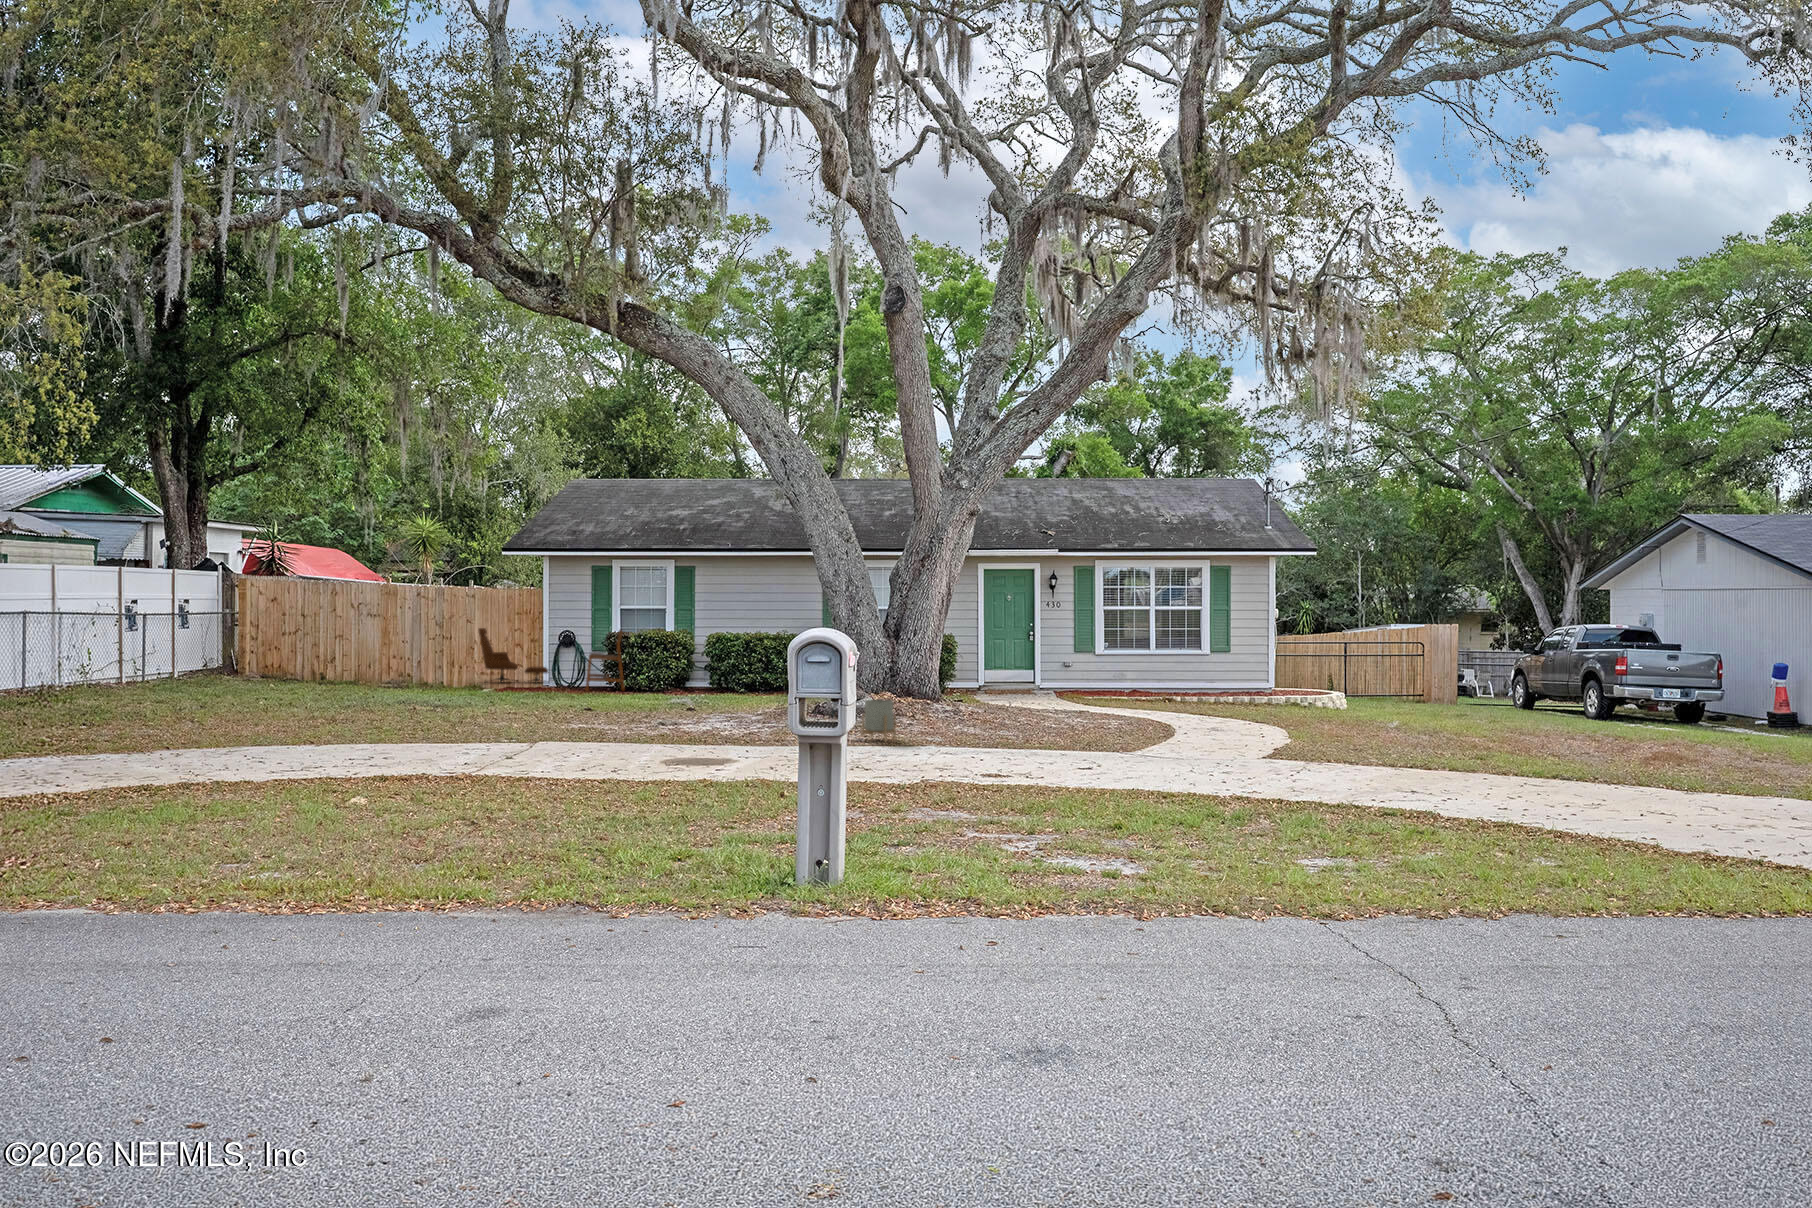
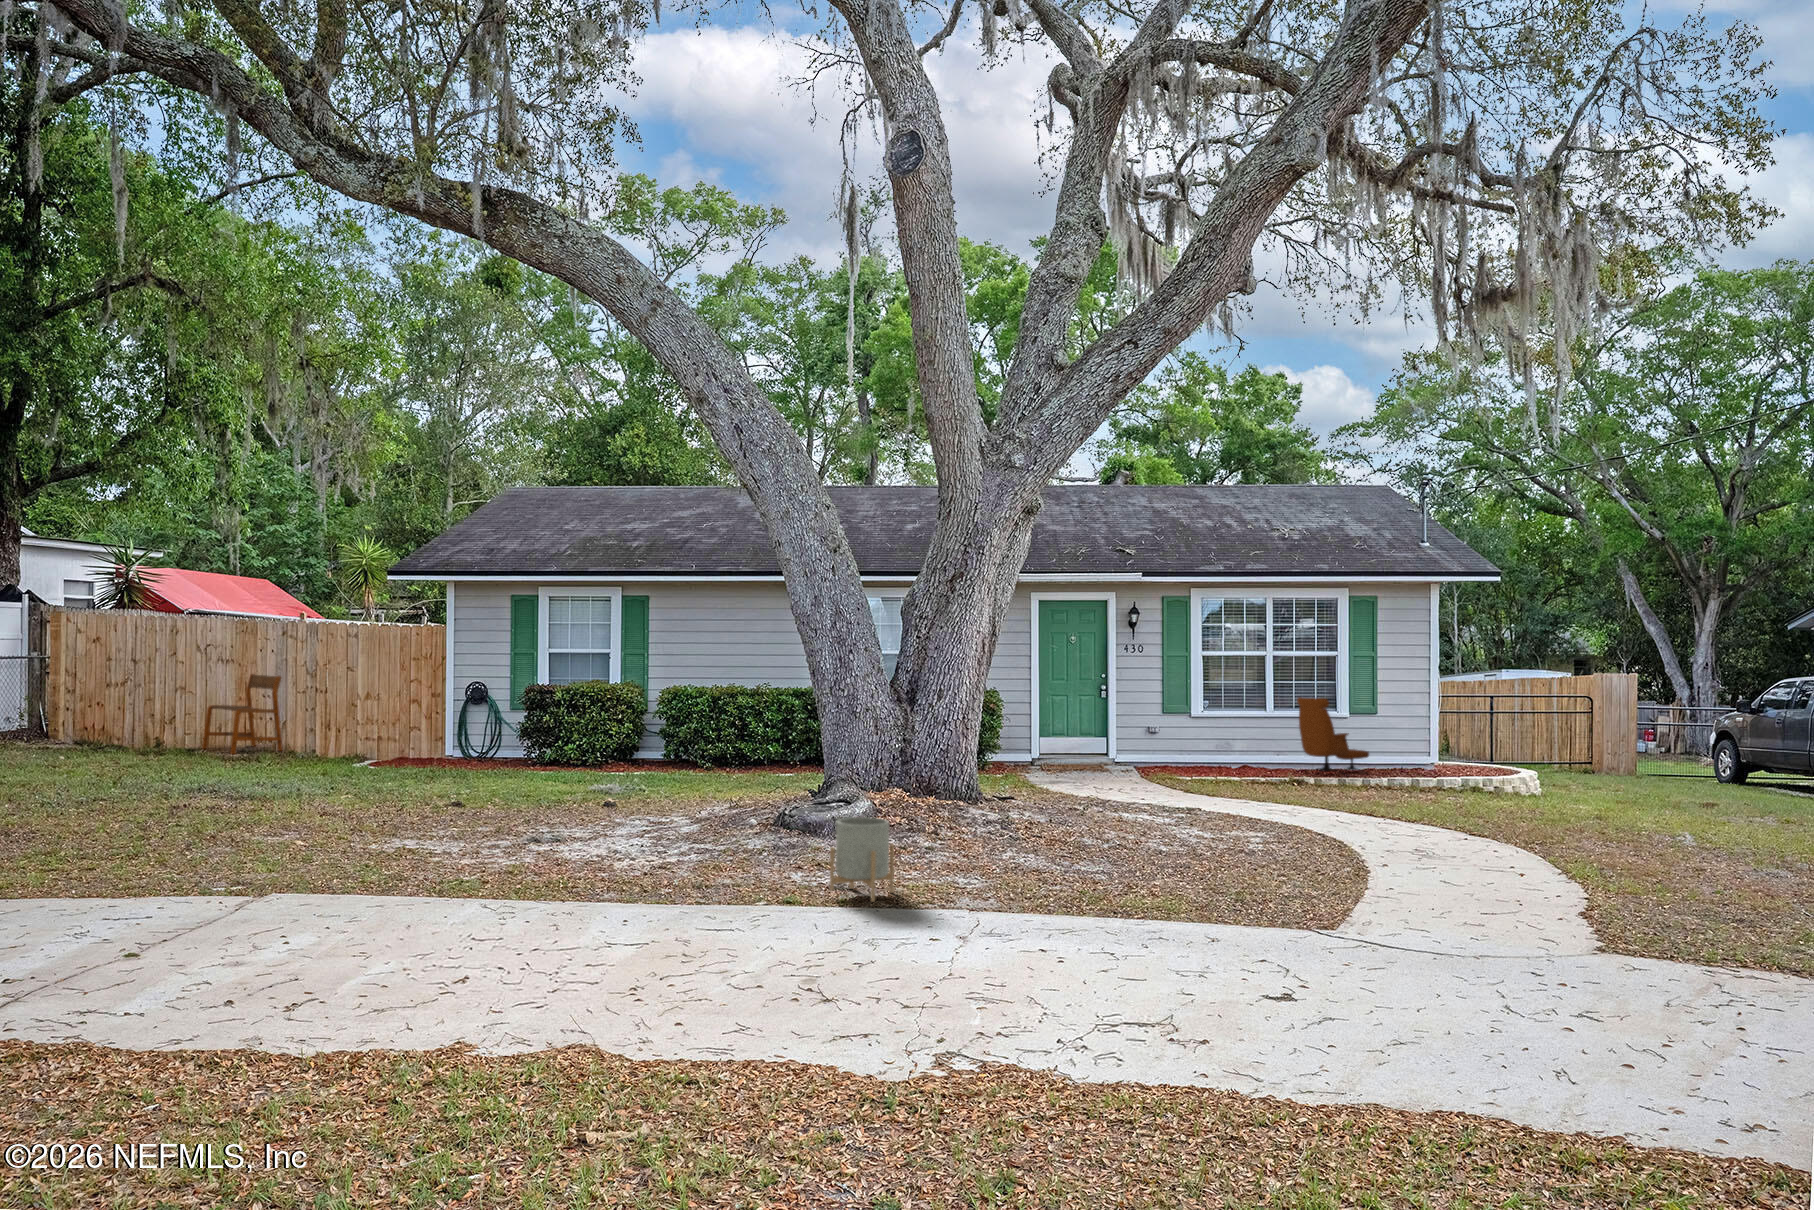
lounge chair: present [478,628,549,682] -> present [1297,697,1369,775]
bench: present [585,630,624,691] -> present [202,674,283,754]

